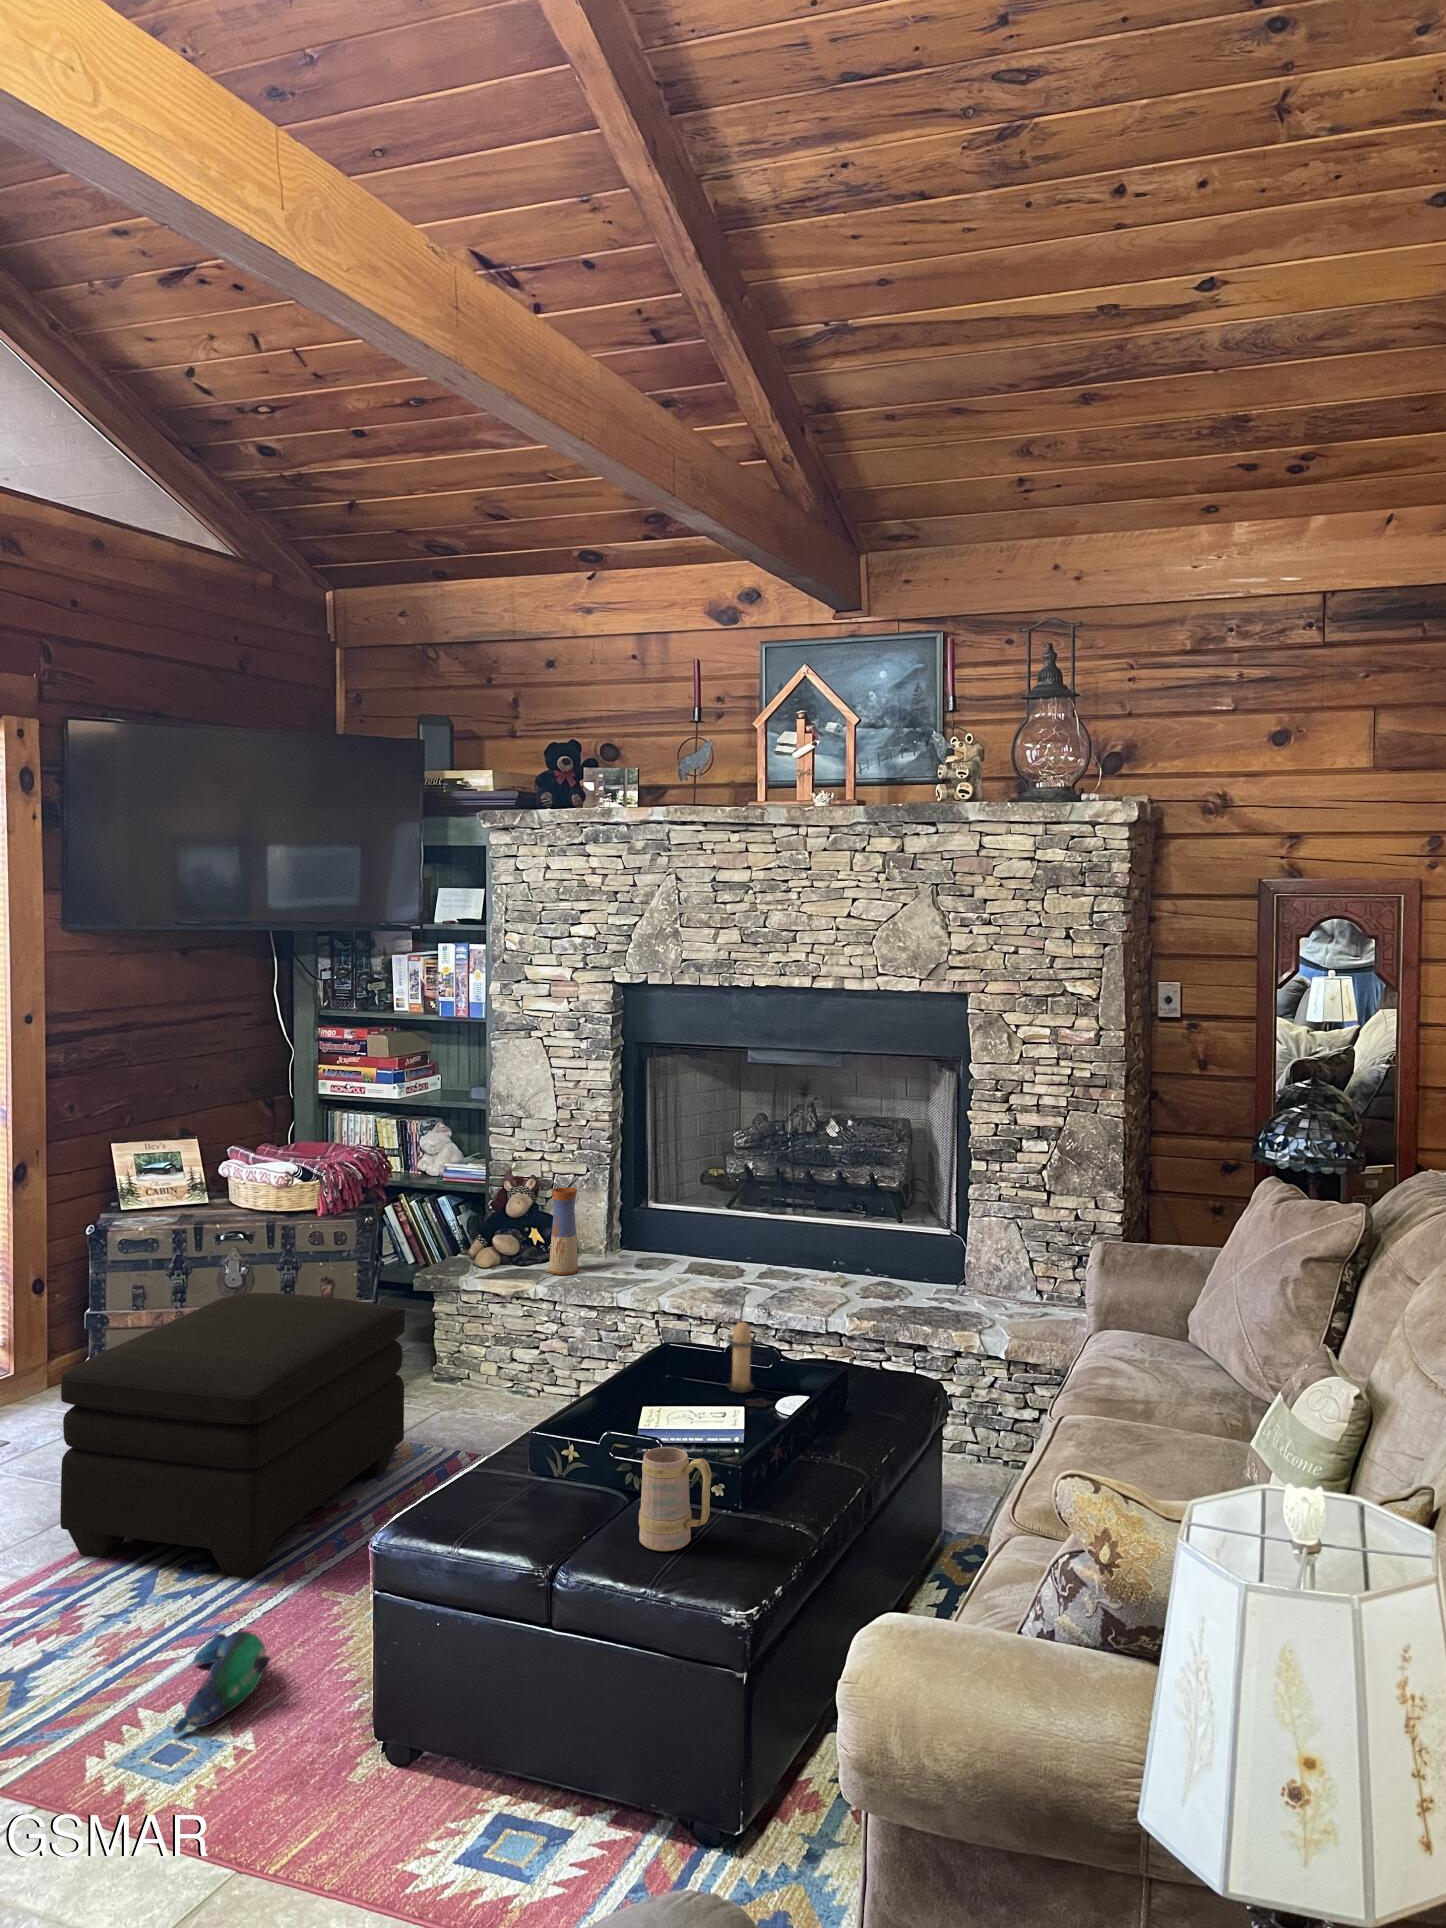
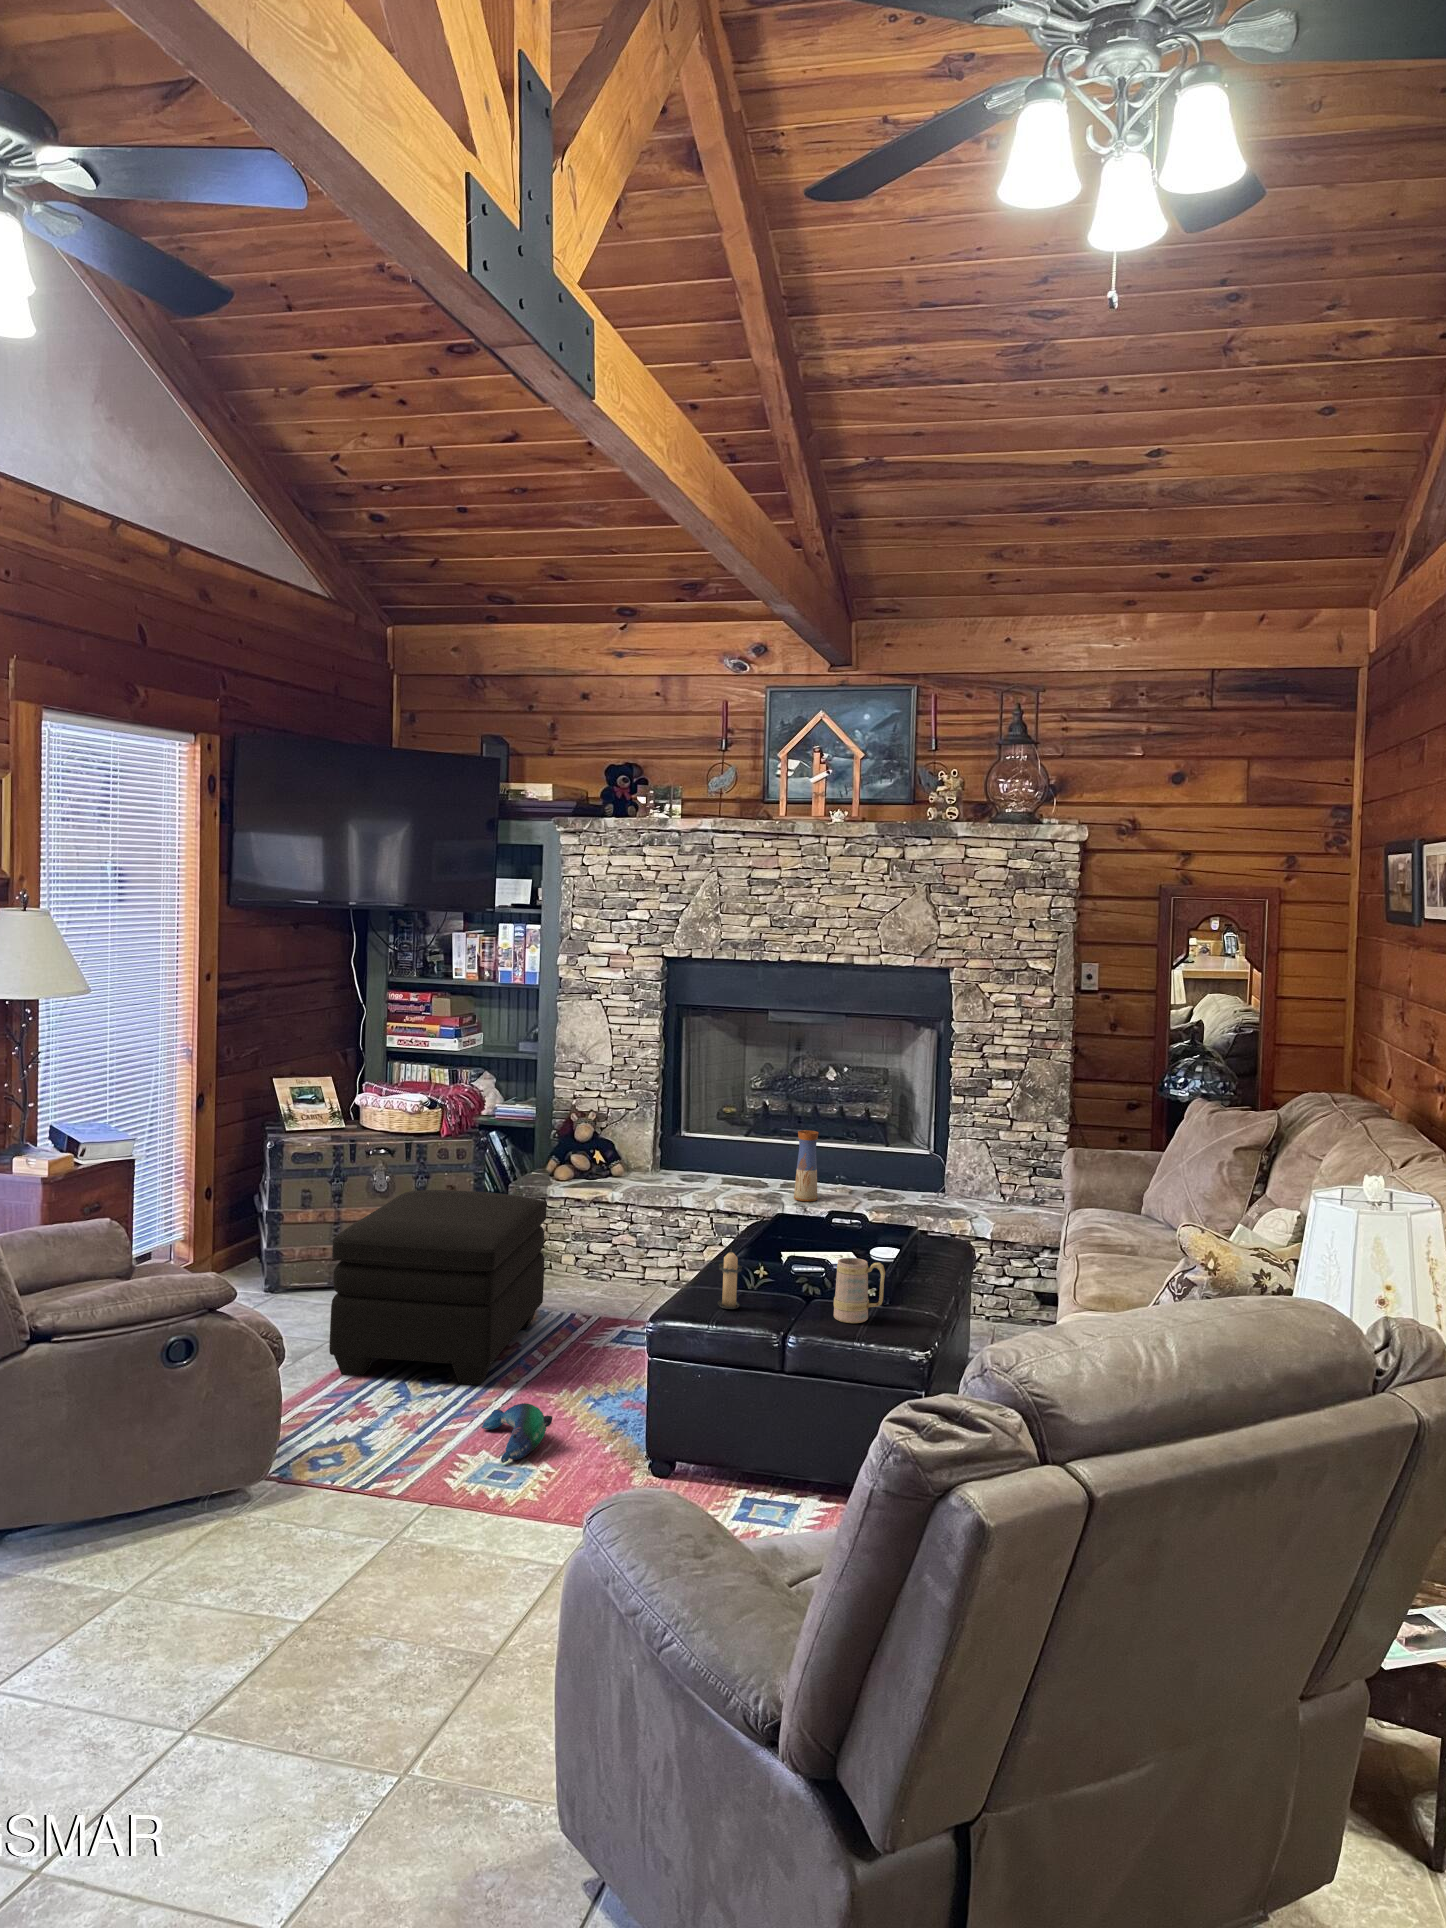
vase: present [549,1187,578,1275] -> present [794,1130,819,1201]
candle: present [727,1321,756,1393] -> present [718,1249,742,1309]

